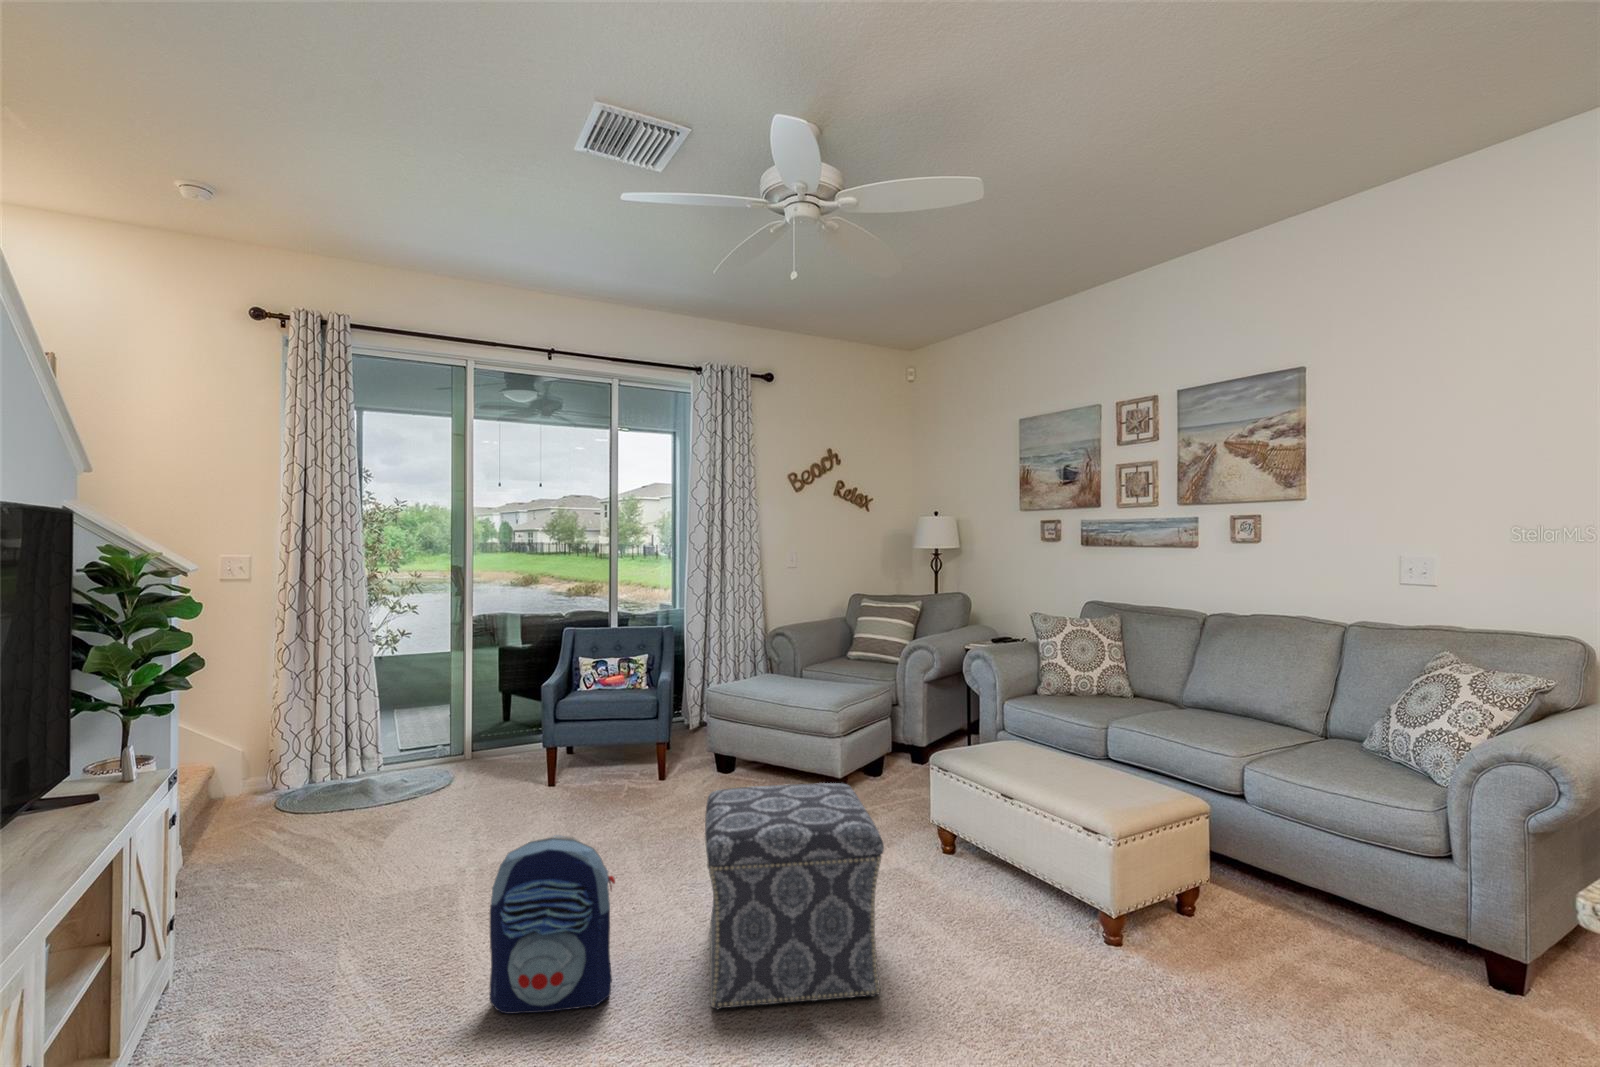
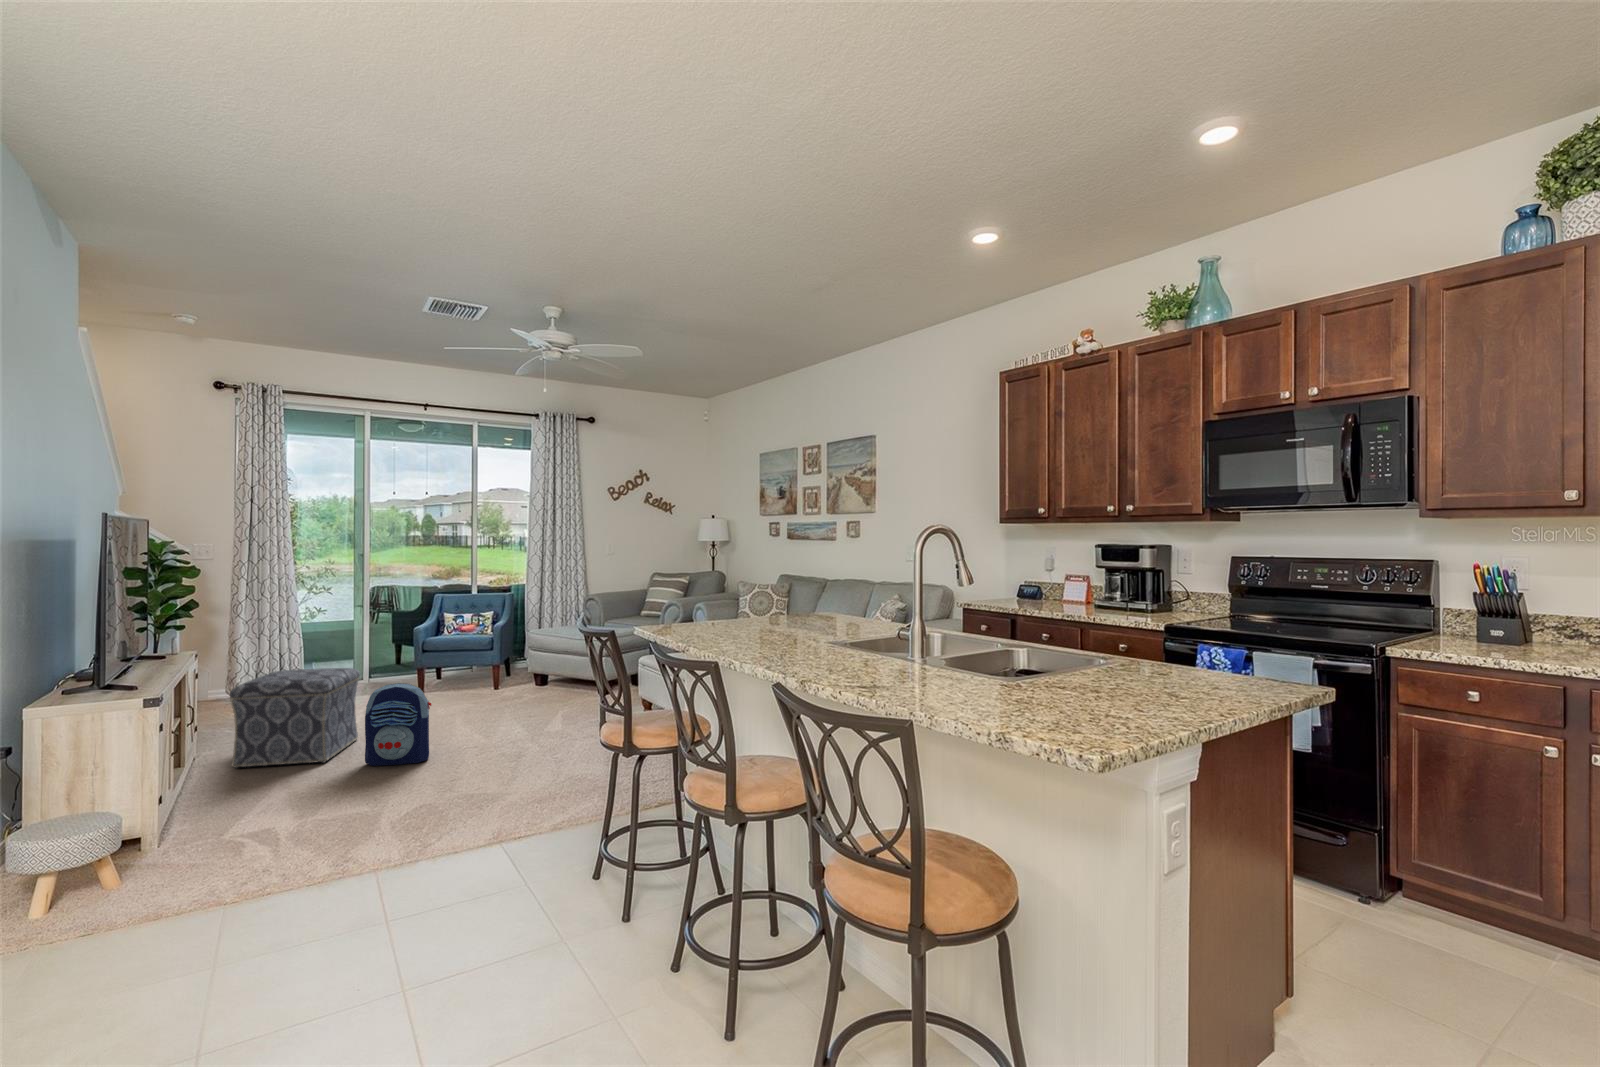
ottoman: present [705,783,884,1009] -> present [230,668,360,768]

